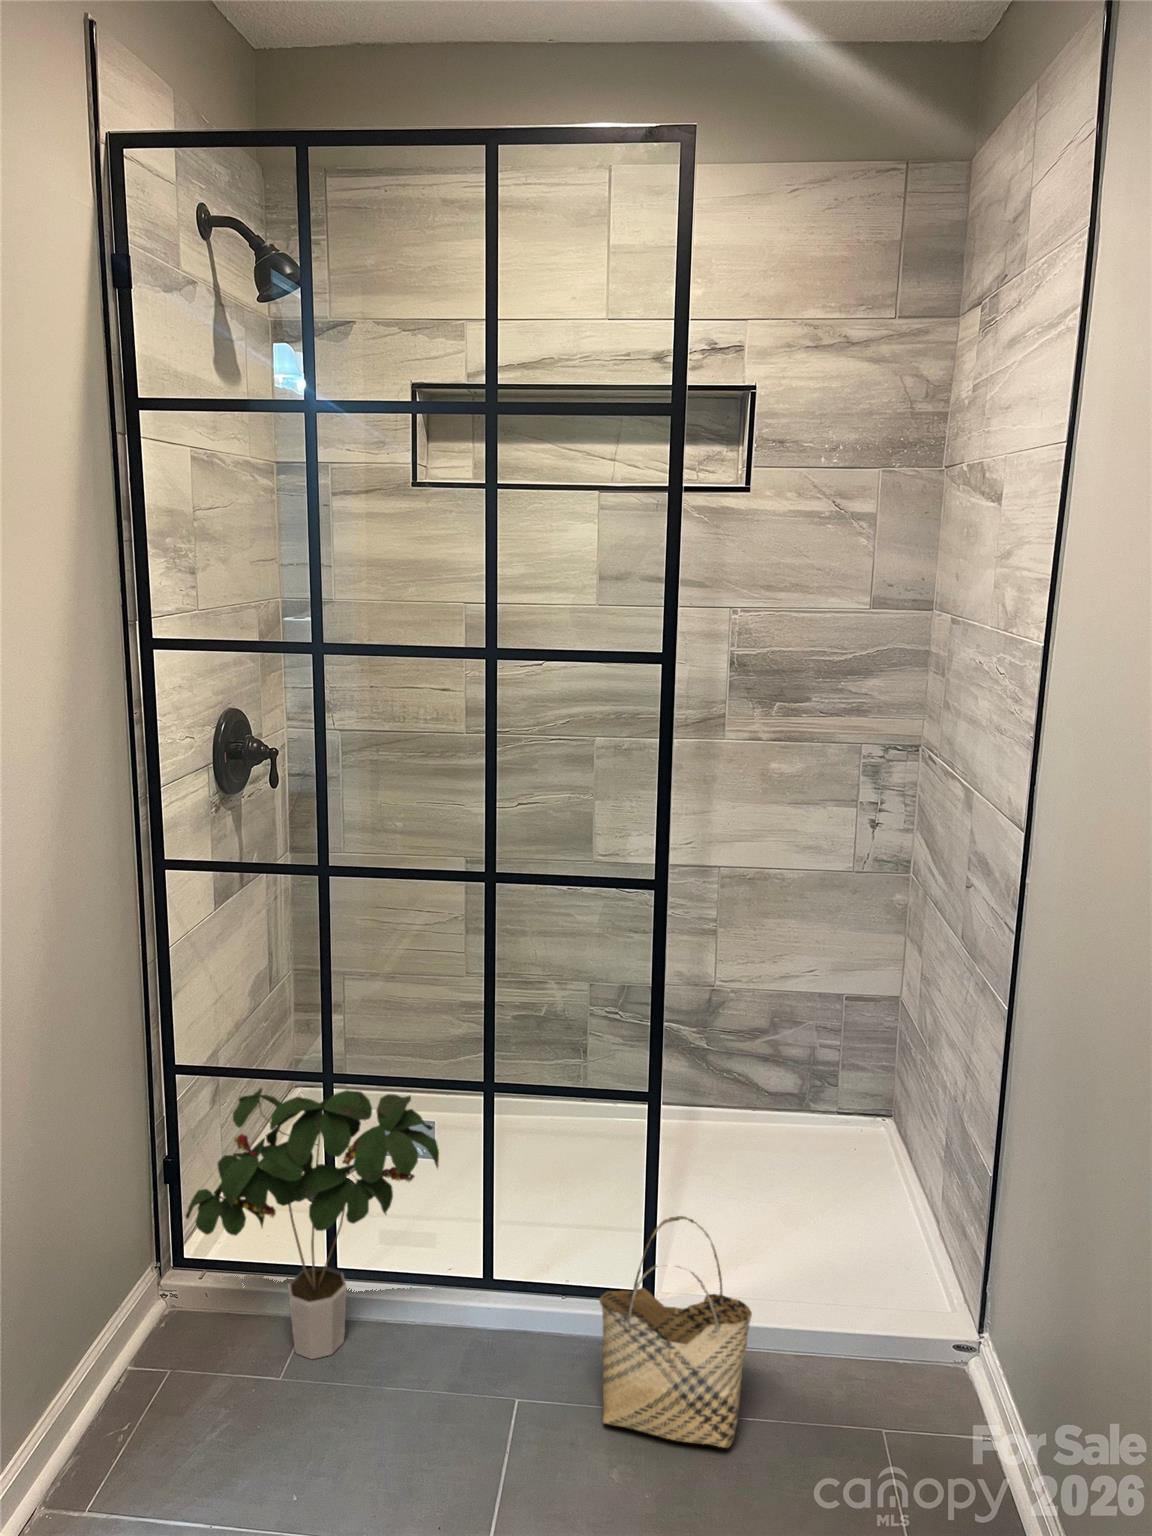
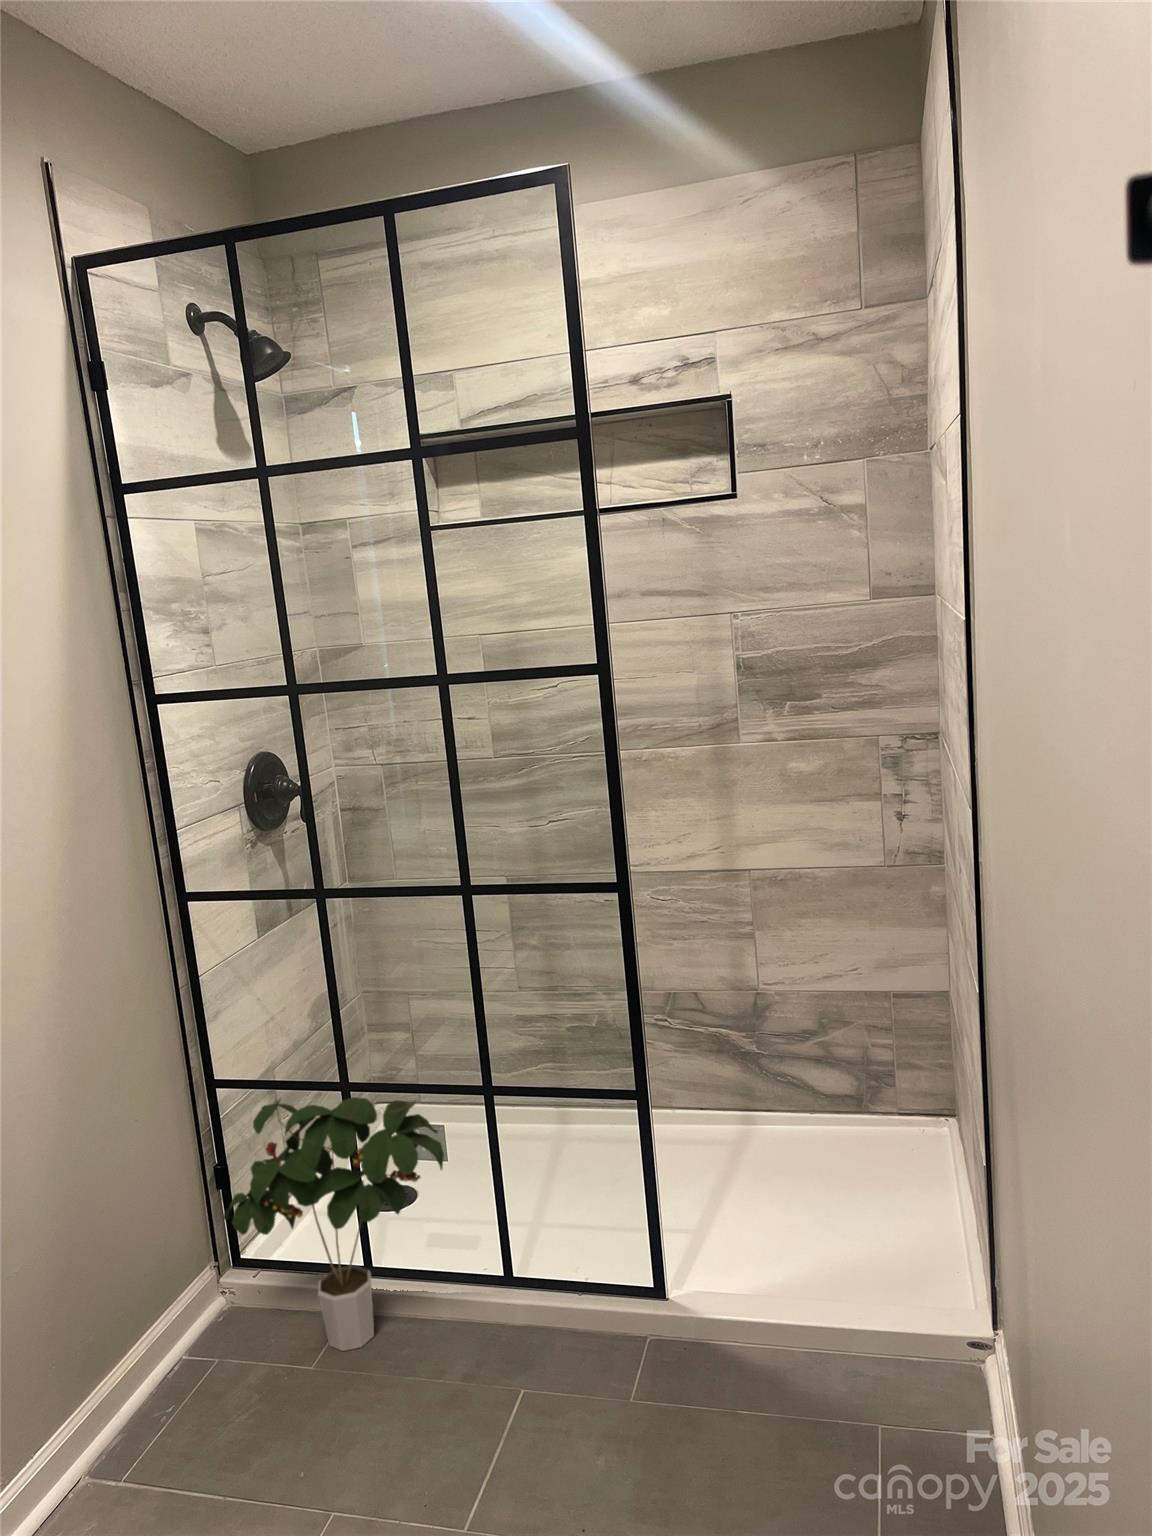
woven basket: present [599,1216,752,1448] -> none [586,1209,733,1437]

